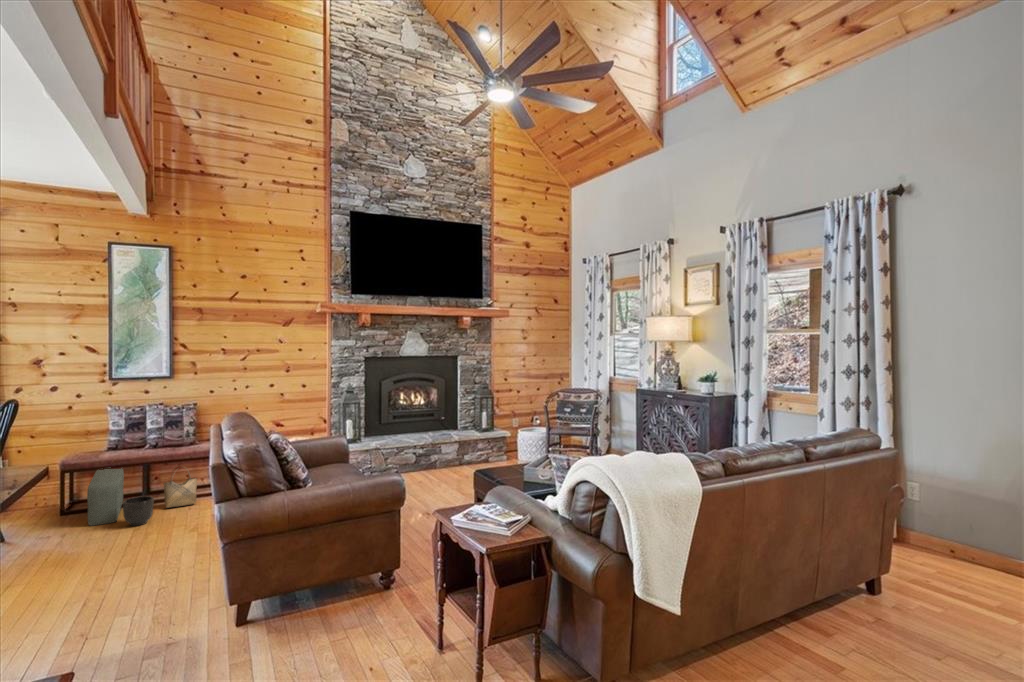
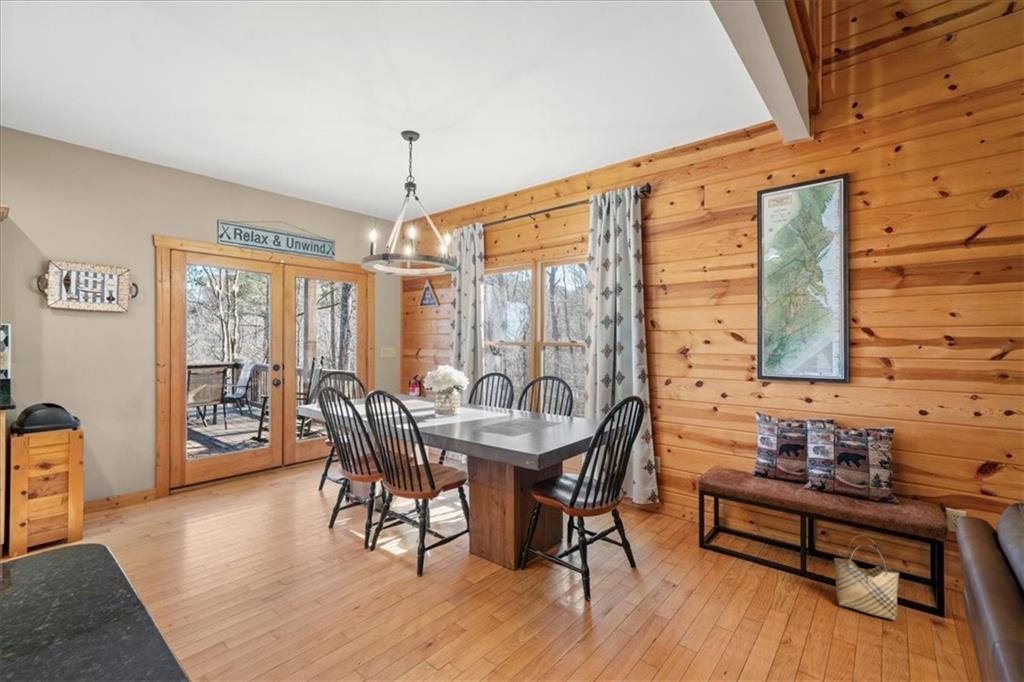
pouf: present [87,468,124,526] -> none [723,497,775,597]
planter: present [123,496,154,526] -> none [768,573,817,631]

